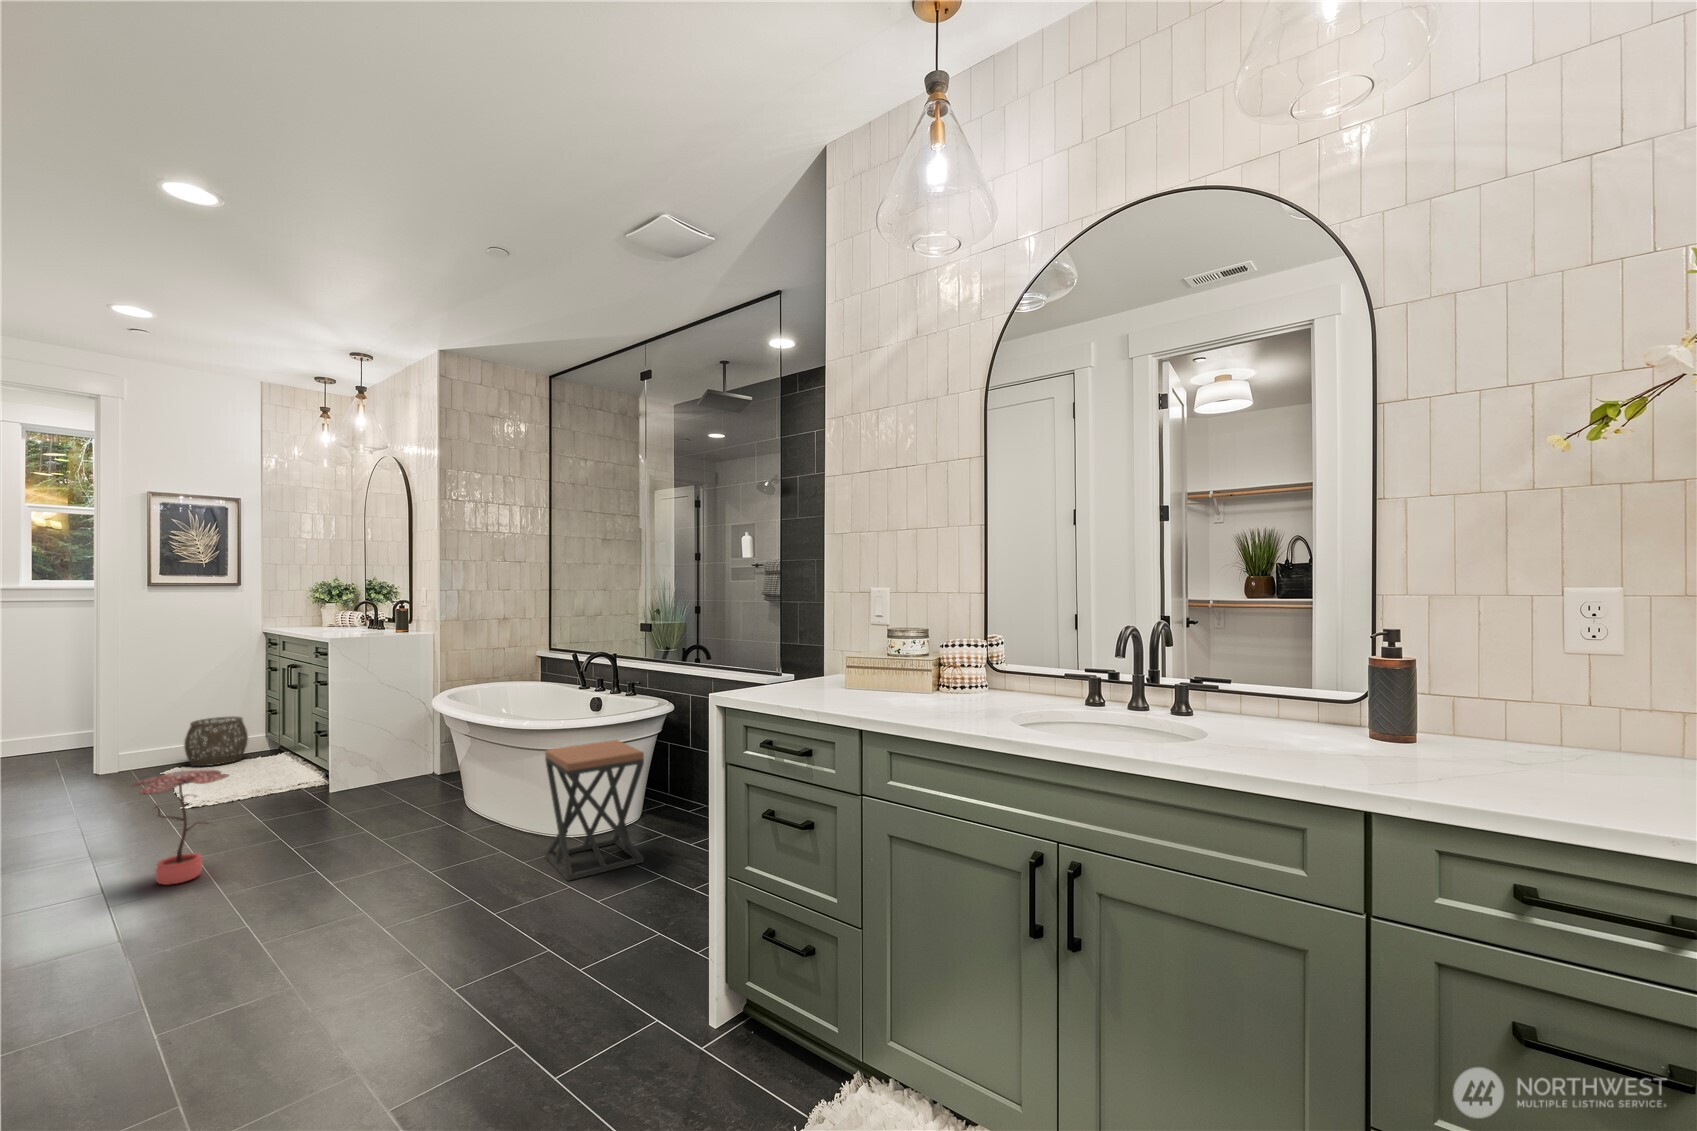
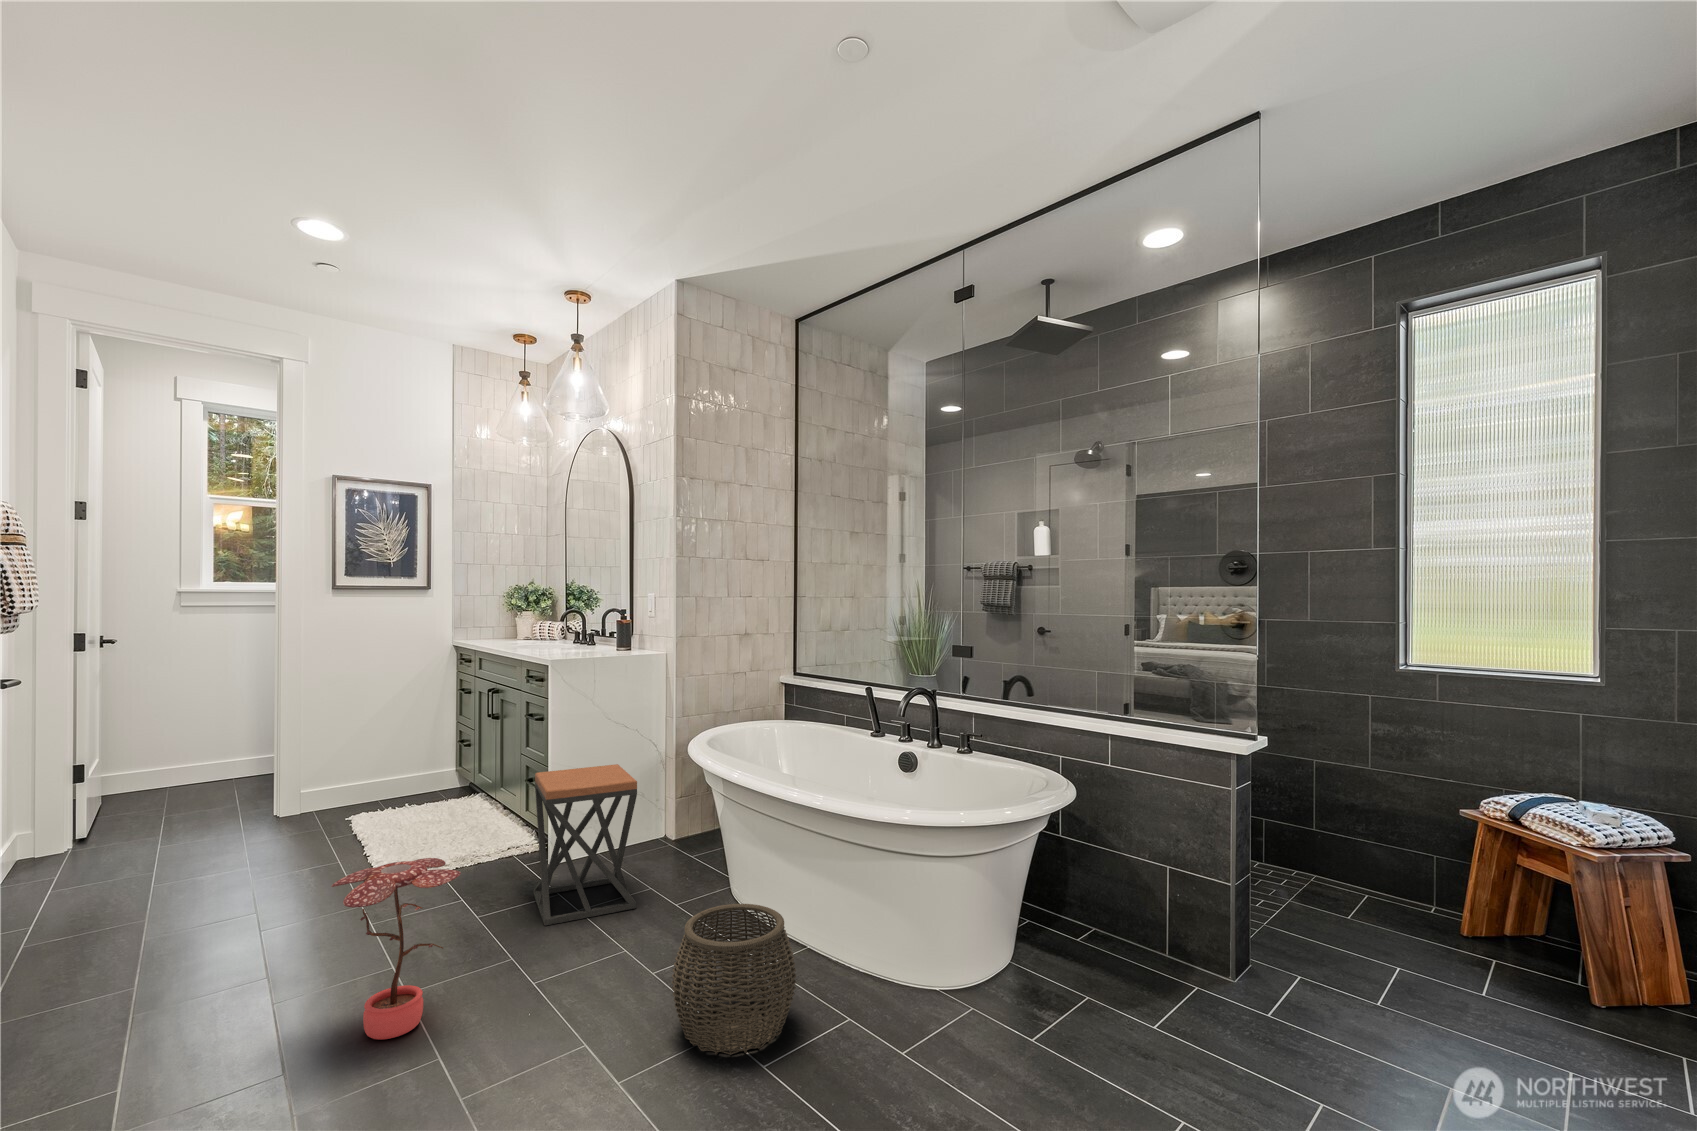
woven basket: present [184,716,248,766] -> present [672,904,796,1055]
stool: present [545,740,644,881] -> present [534,764,637,926]

